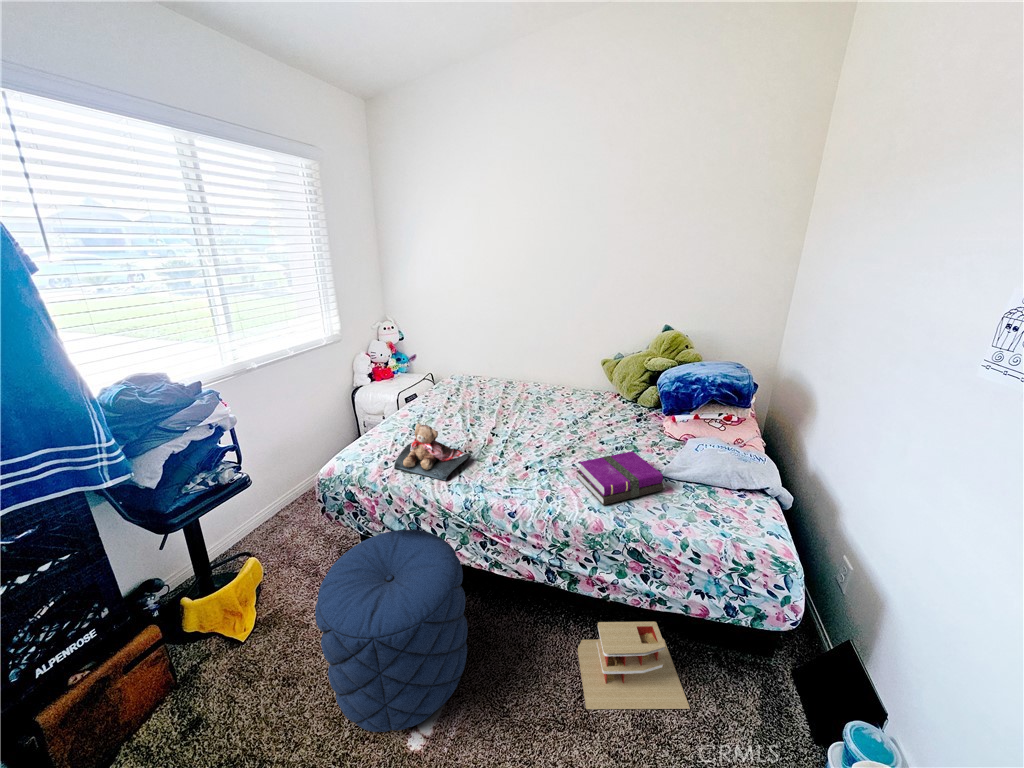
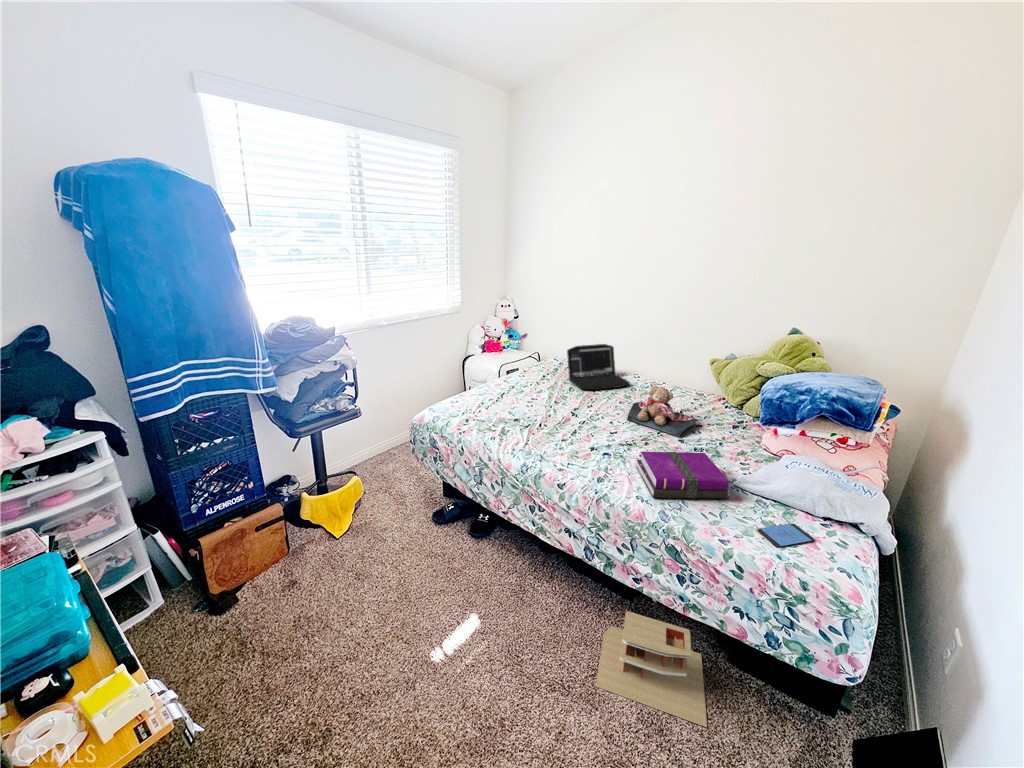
laptop: none [474,358,540,407] -> present [567,344,630,390]
teddy bear: present [394,424,471,481] -> present [627,385,698,437]
smartphone: none [696,501,739,525] -> present [757,523,814,547]
pouf: present [315,529,468,732] -> none [379,477,505,642]

